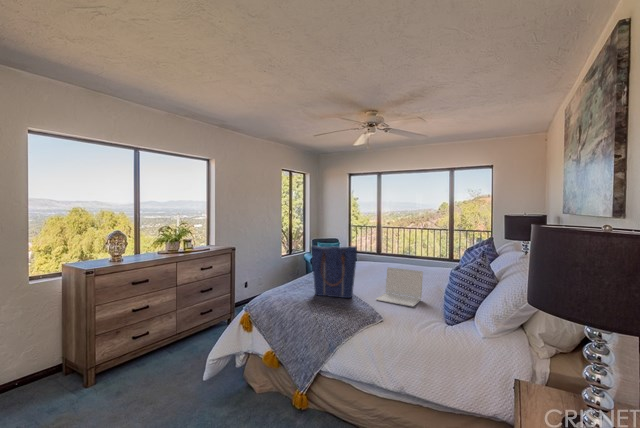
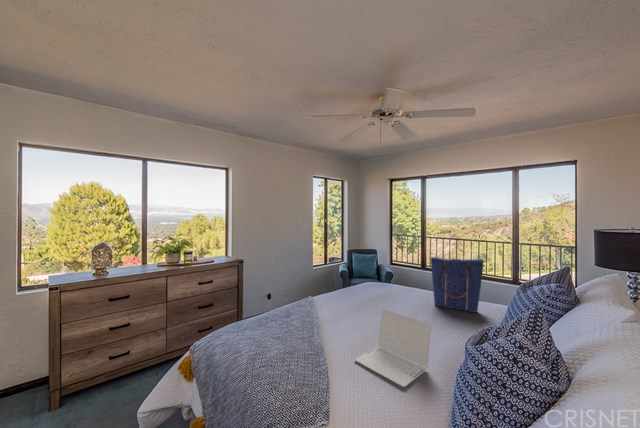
tote bag: present [311,246,357,298] -> present [431,257,483,312]

